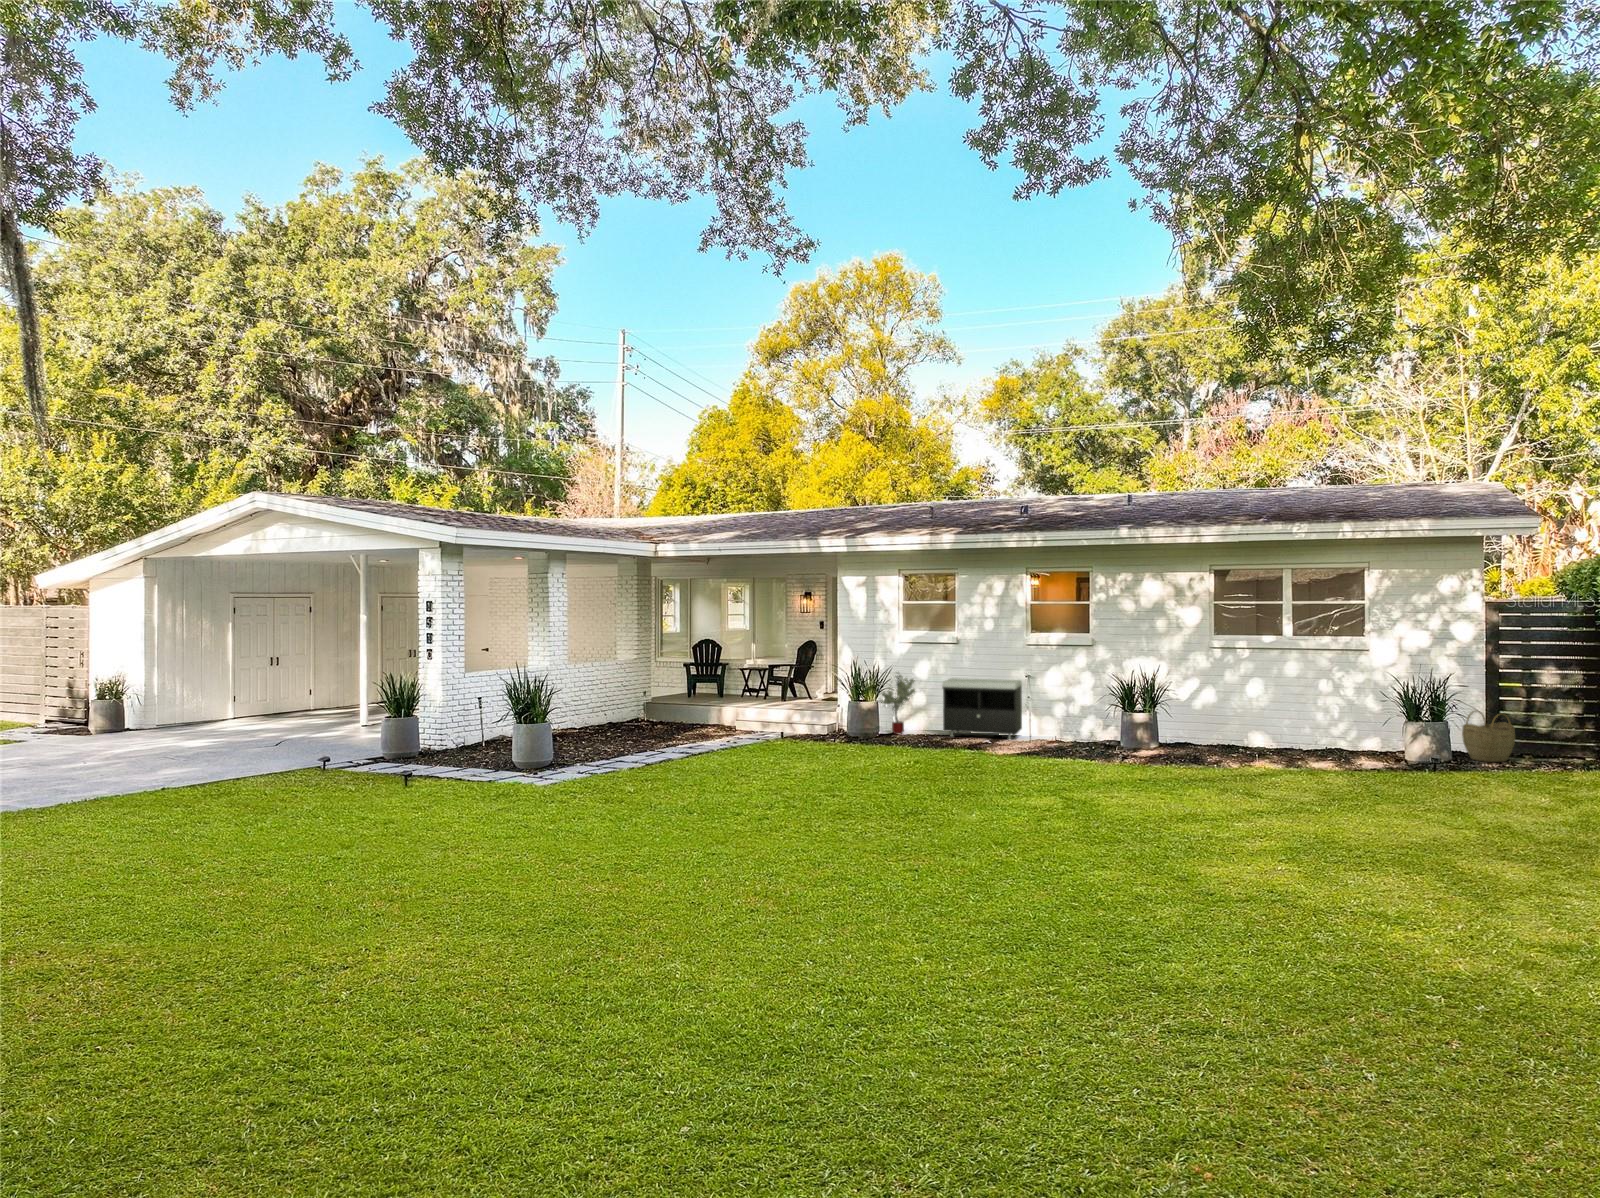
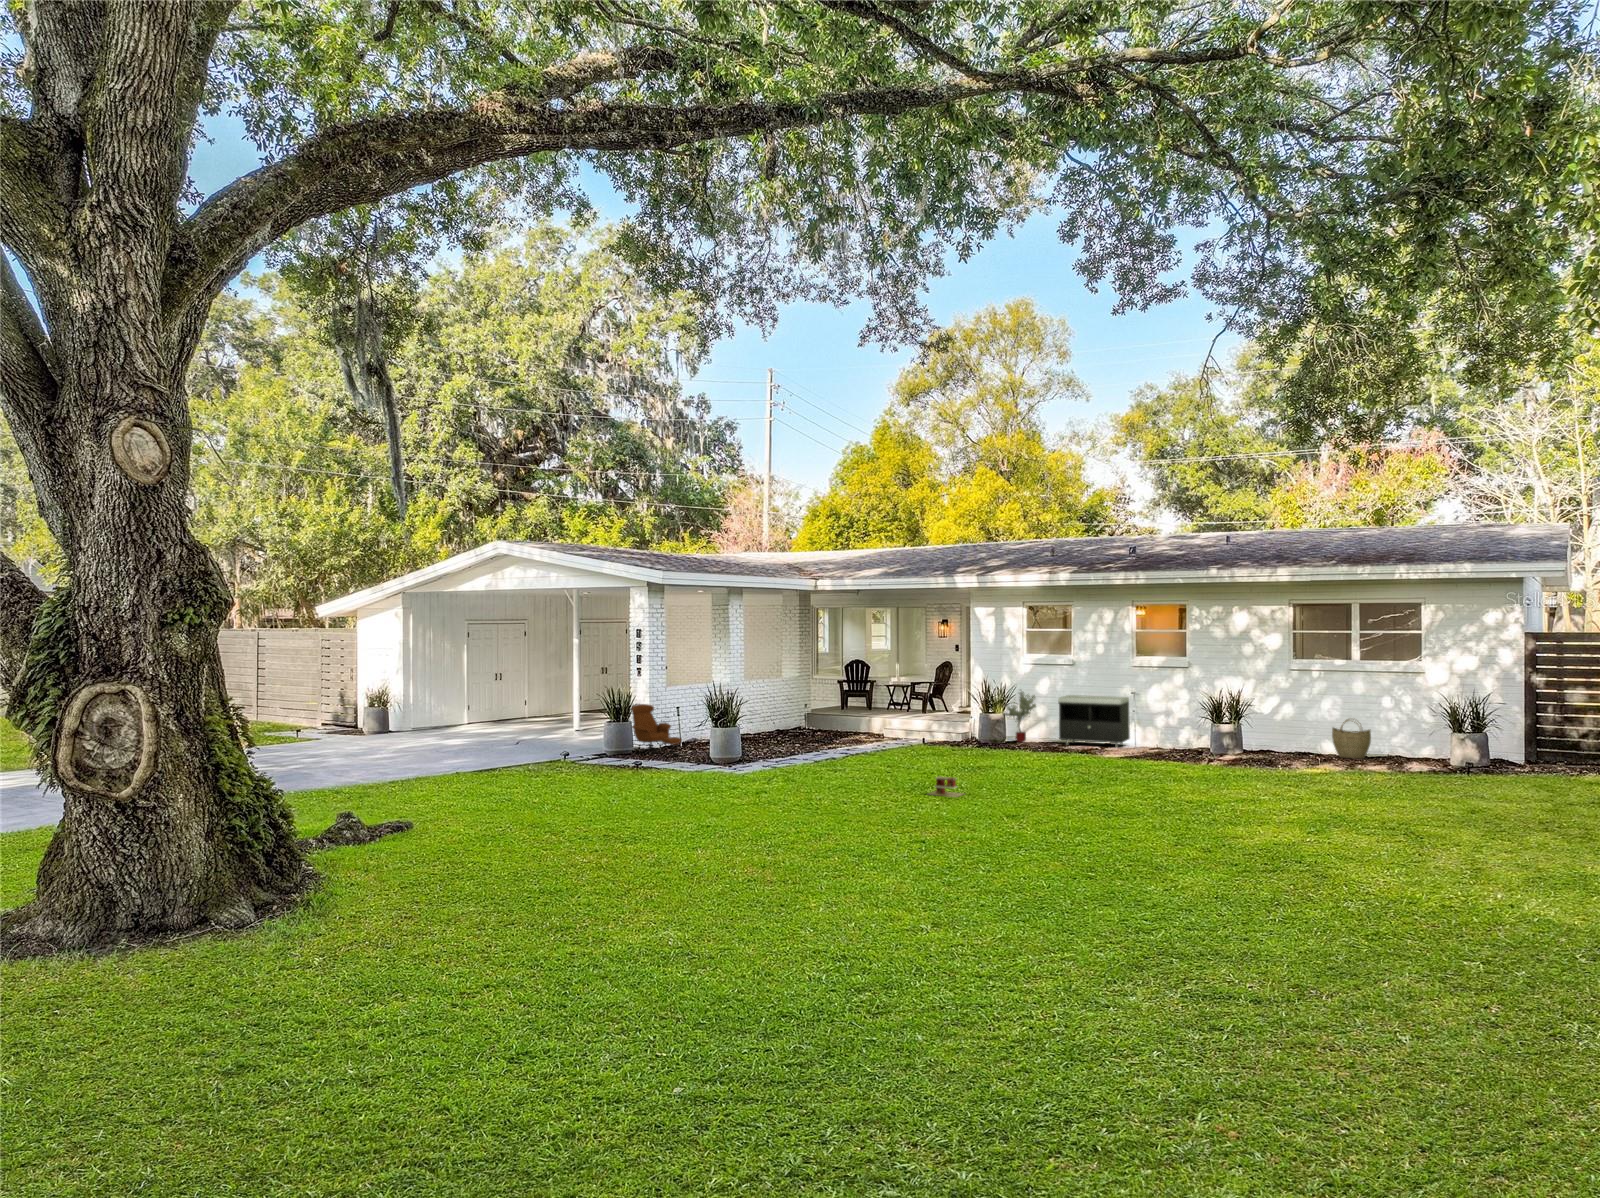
lounge chair: none [406,696,474,768] -> present [632,704,681,756]
woven basket: present [1462,711,1515,762] -> present [1332,719,1371,759]
toy house: none [792,800,849,833] -> present [929,776,963,797]

